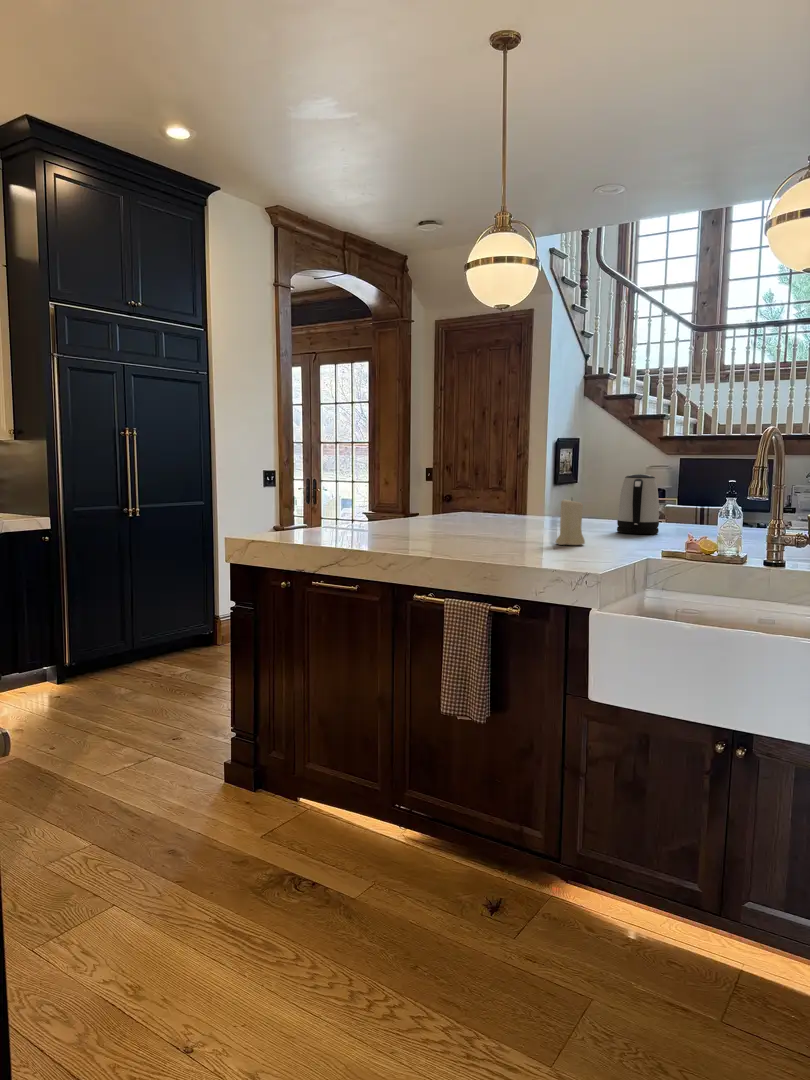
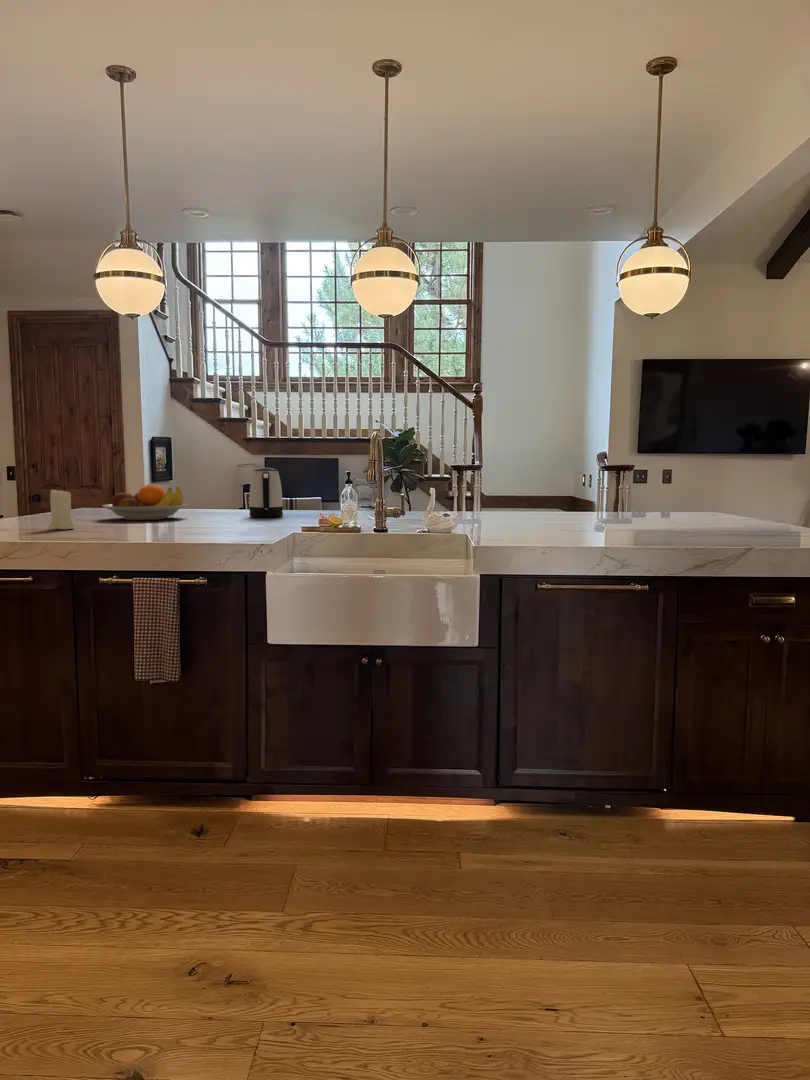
fruit bowl: none [458,490,547,529] -> present [102,484,187,520]
candle: present [556,500,585,545] -> present [48,489,75,530]

